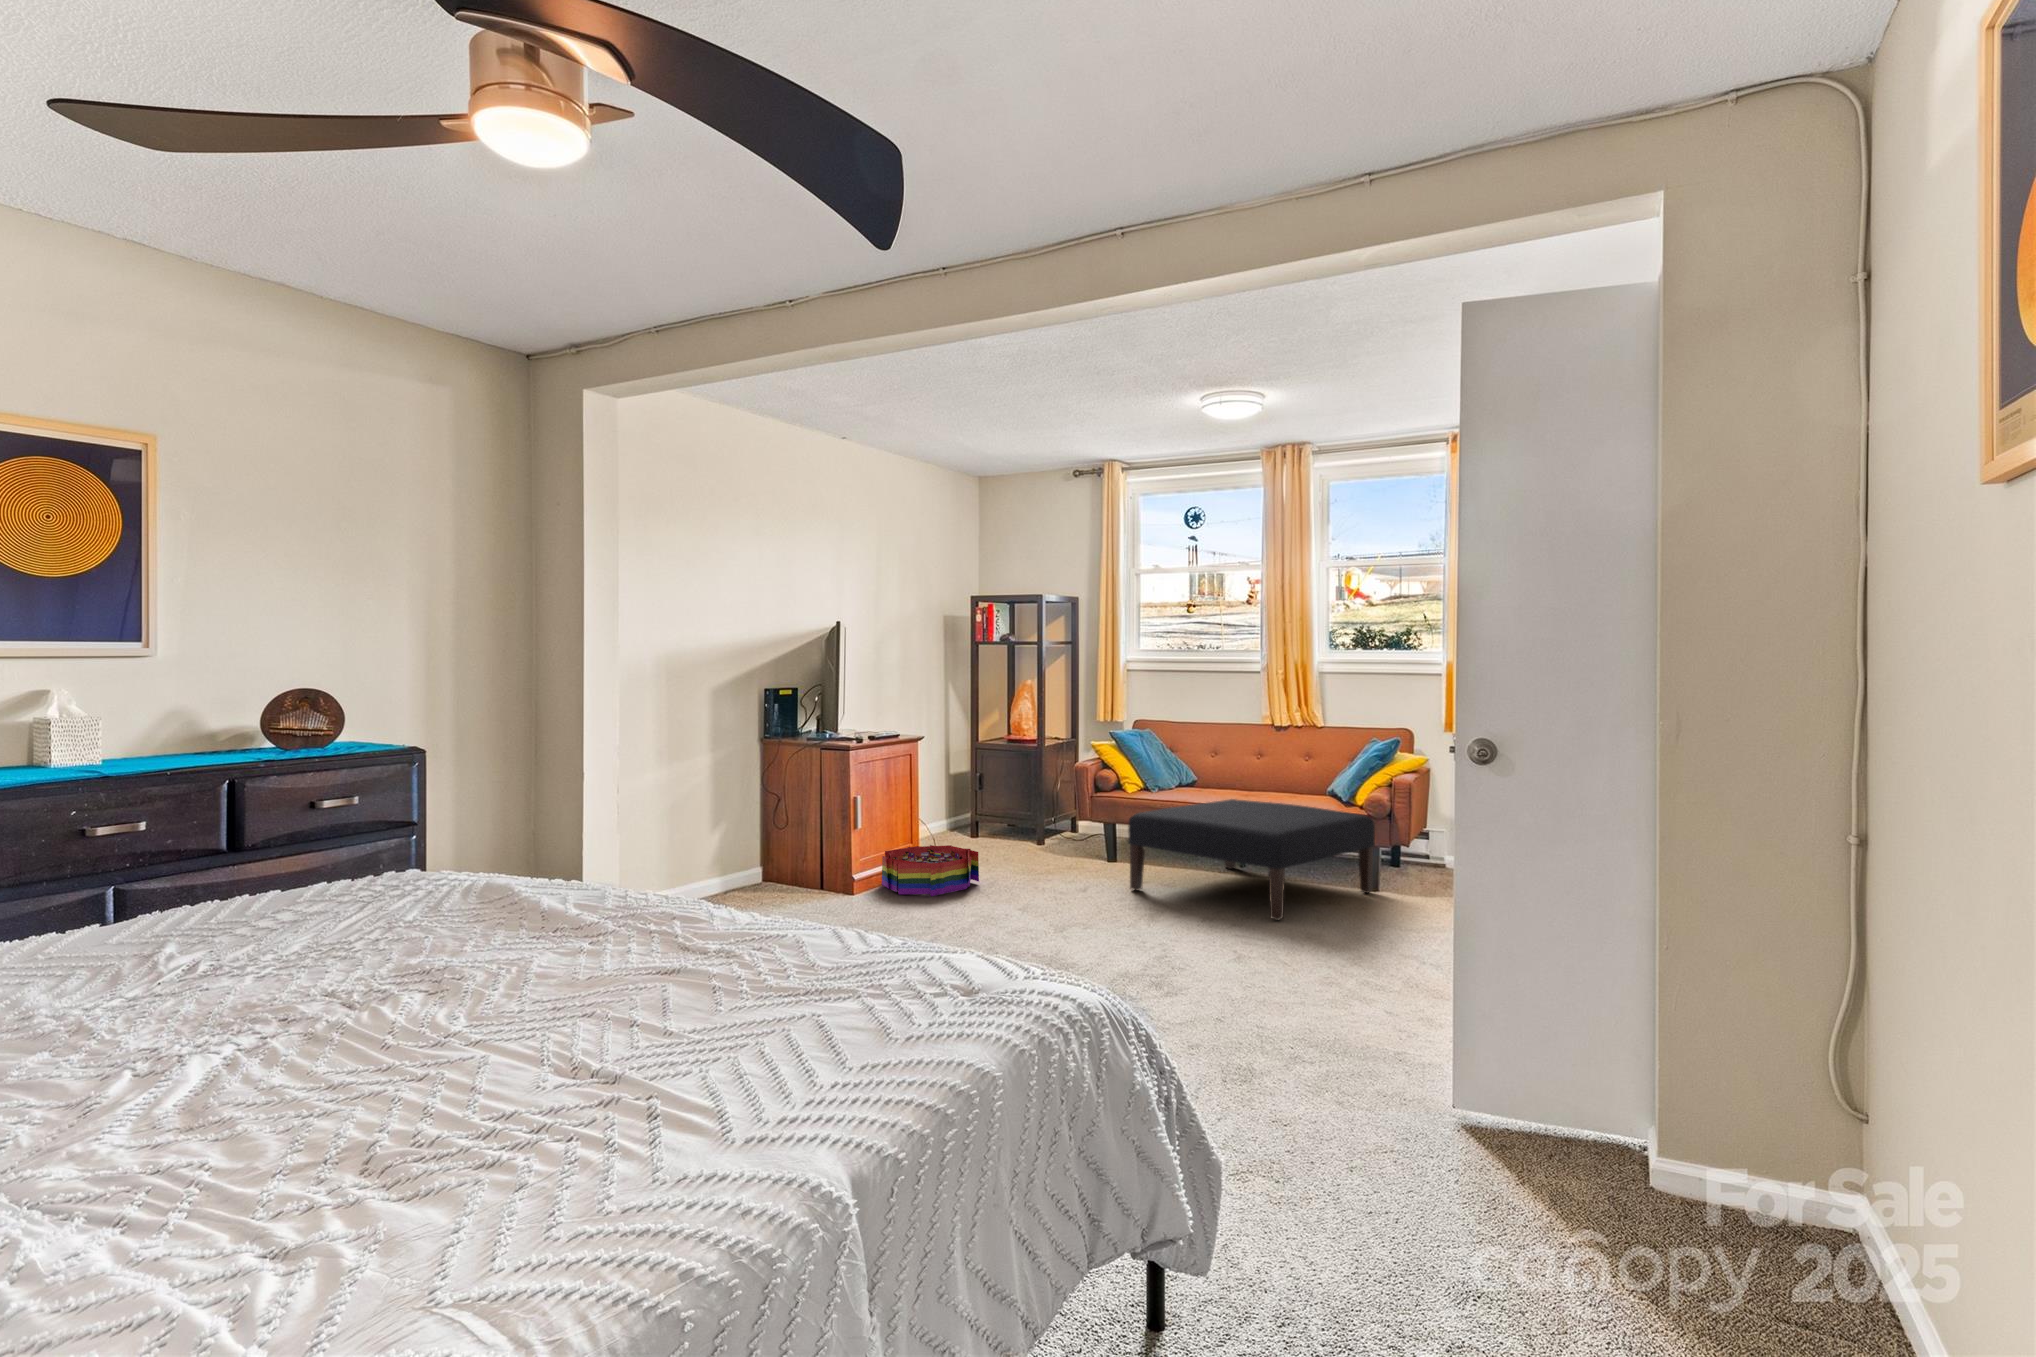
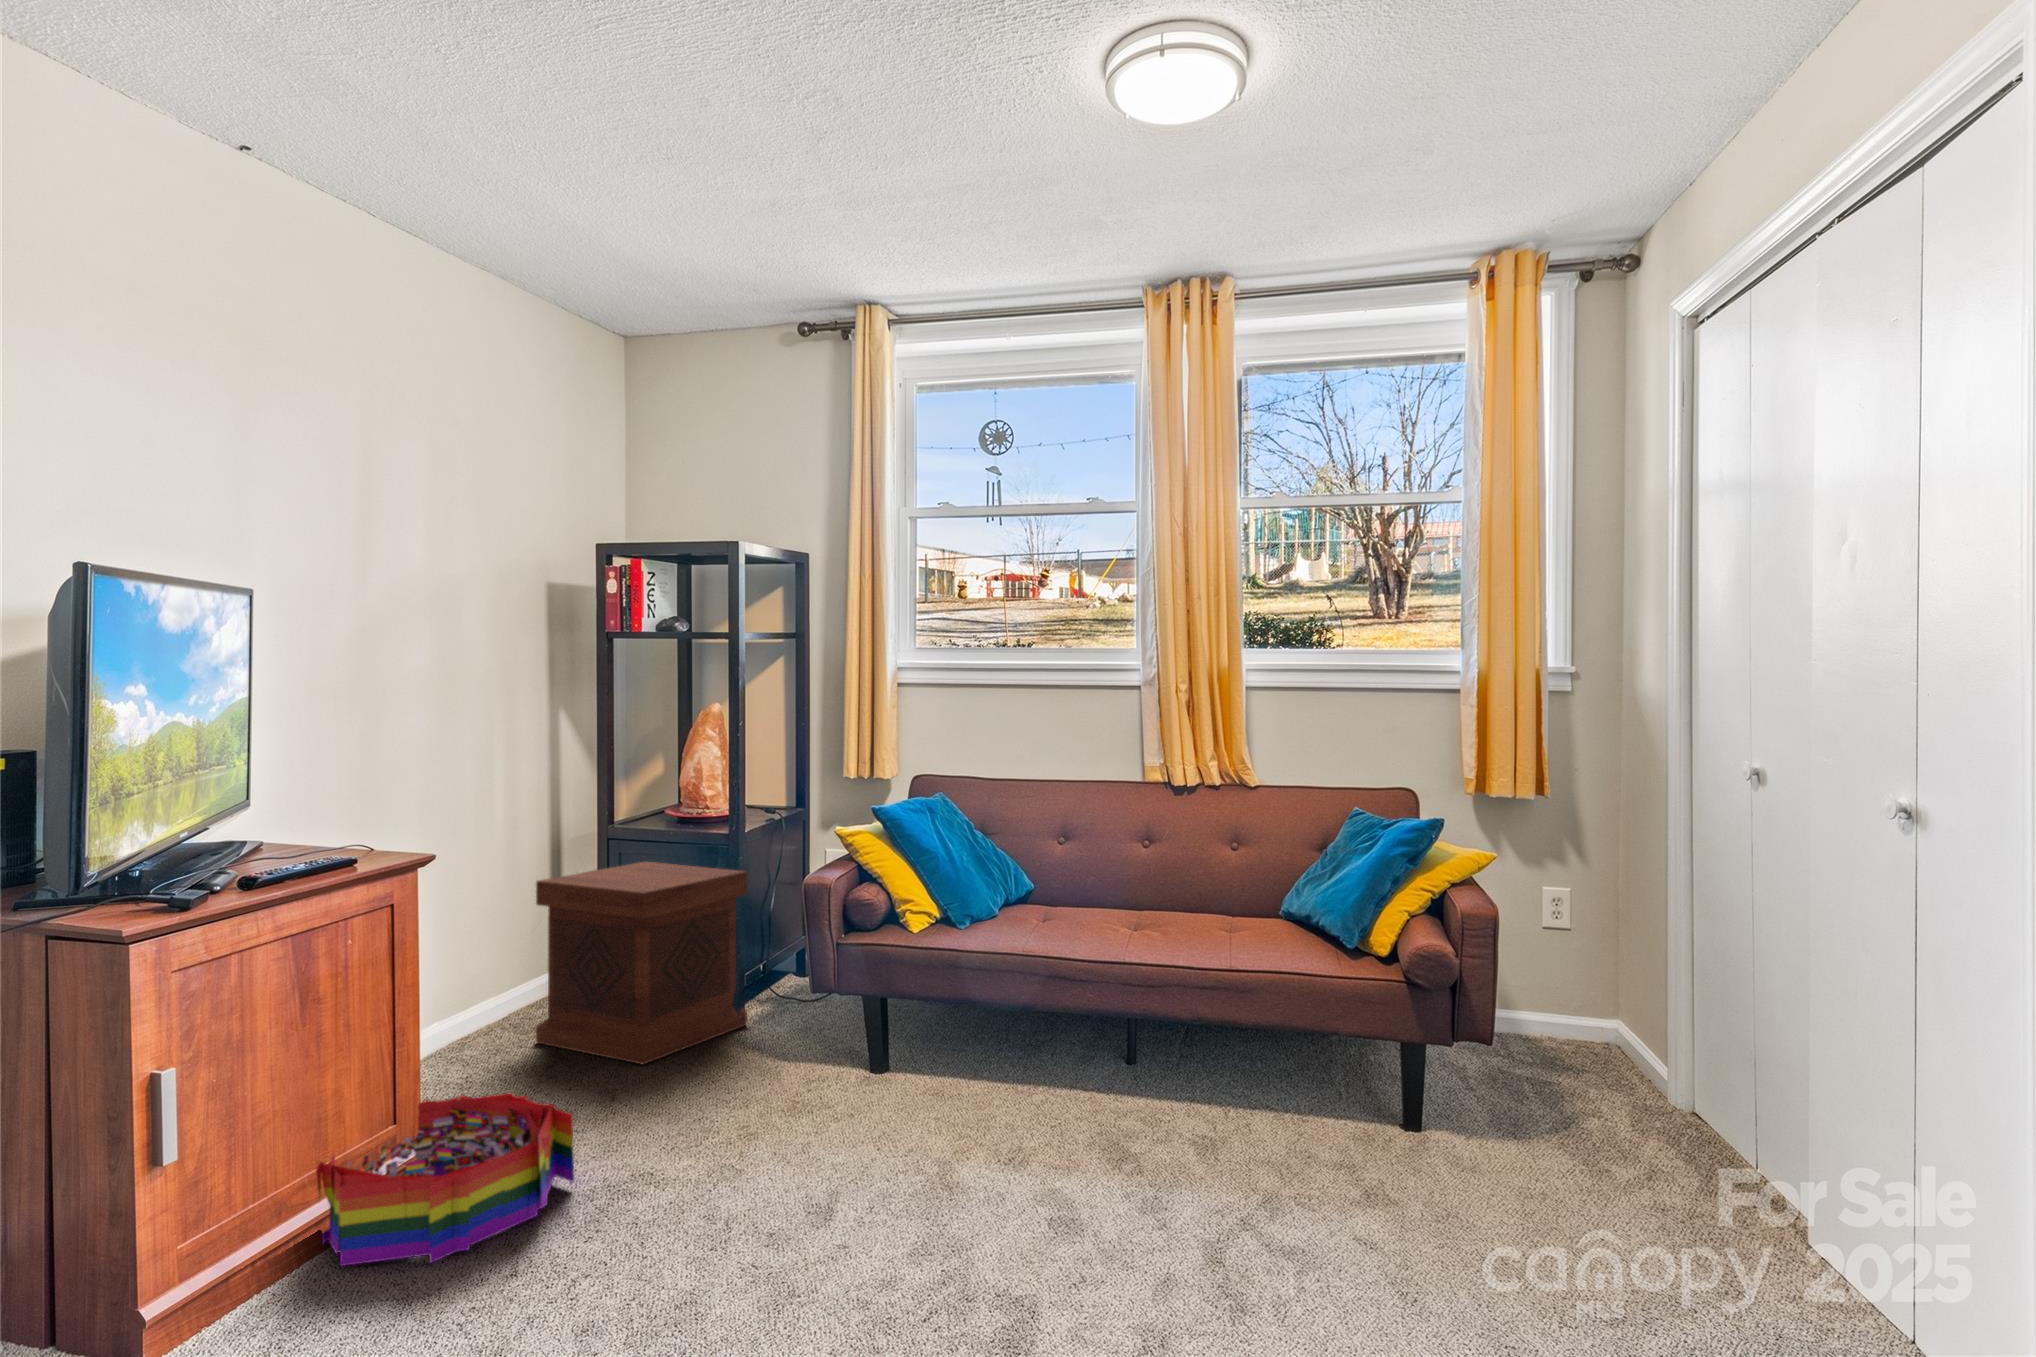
side table: none [946,760,1047,853] -> present [536,862,747,1064]
ottoman: present [1128,799,1375,920] -> none [926,941,1423,1279]

